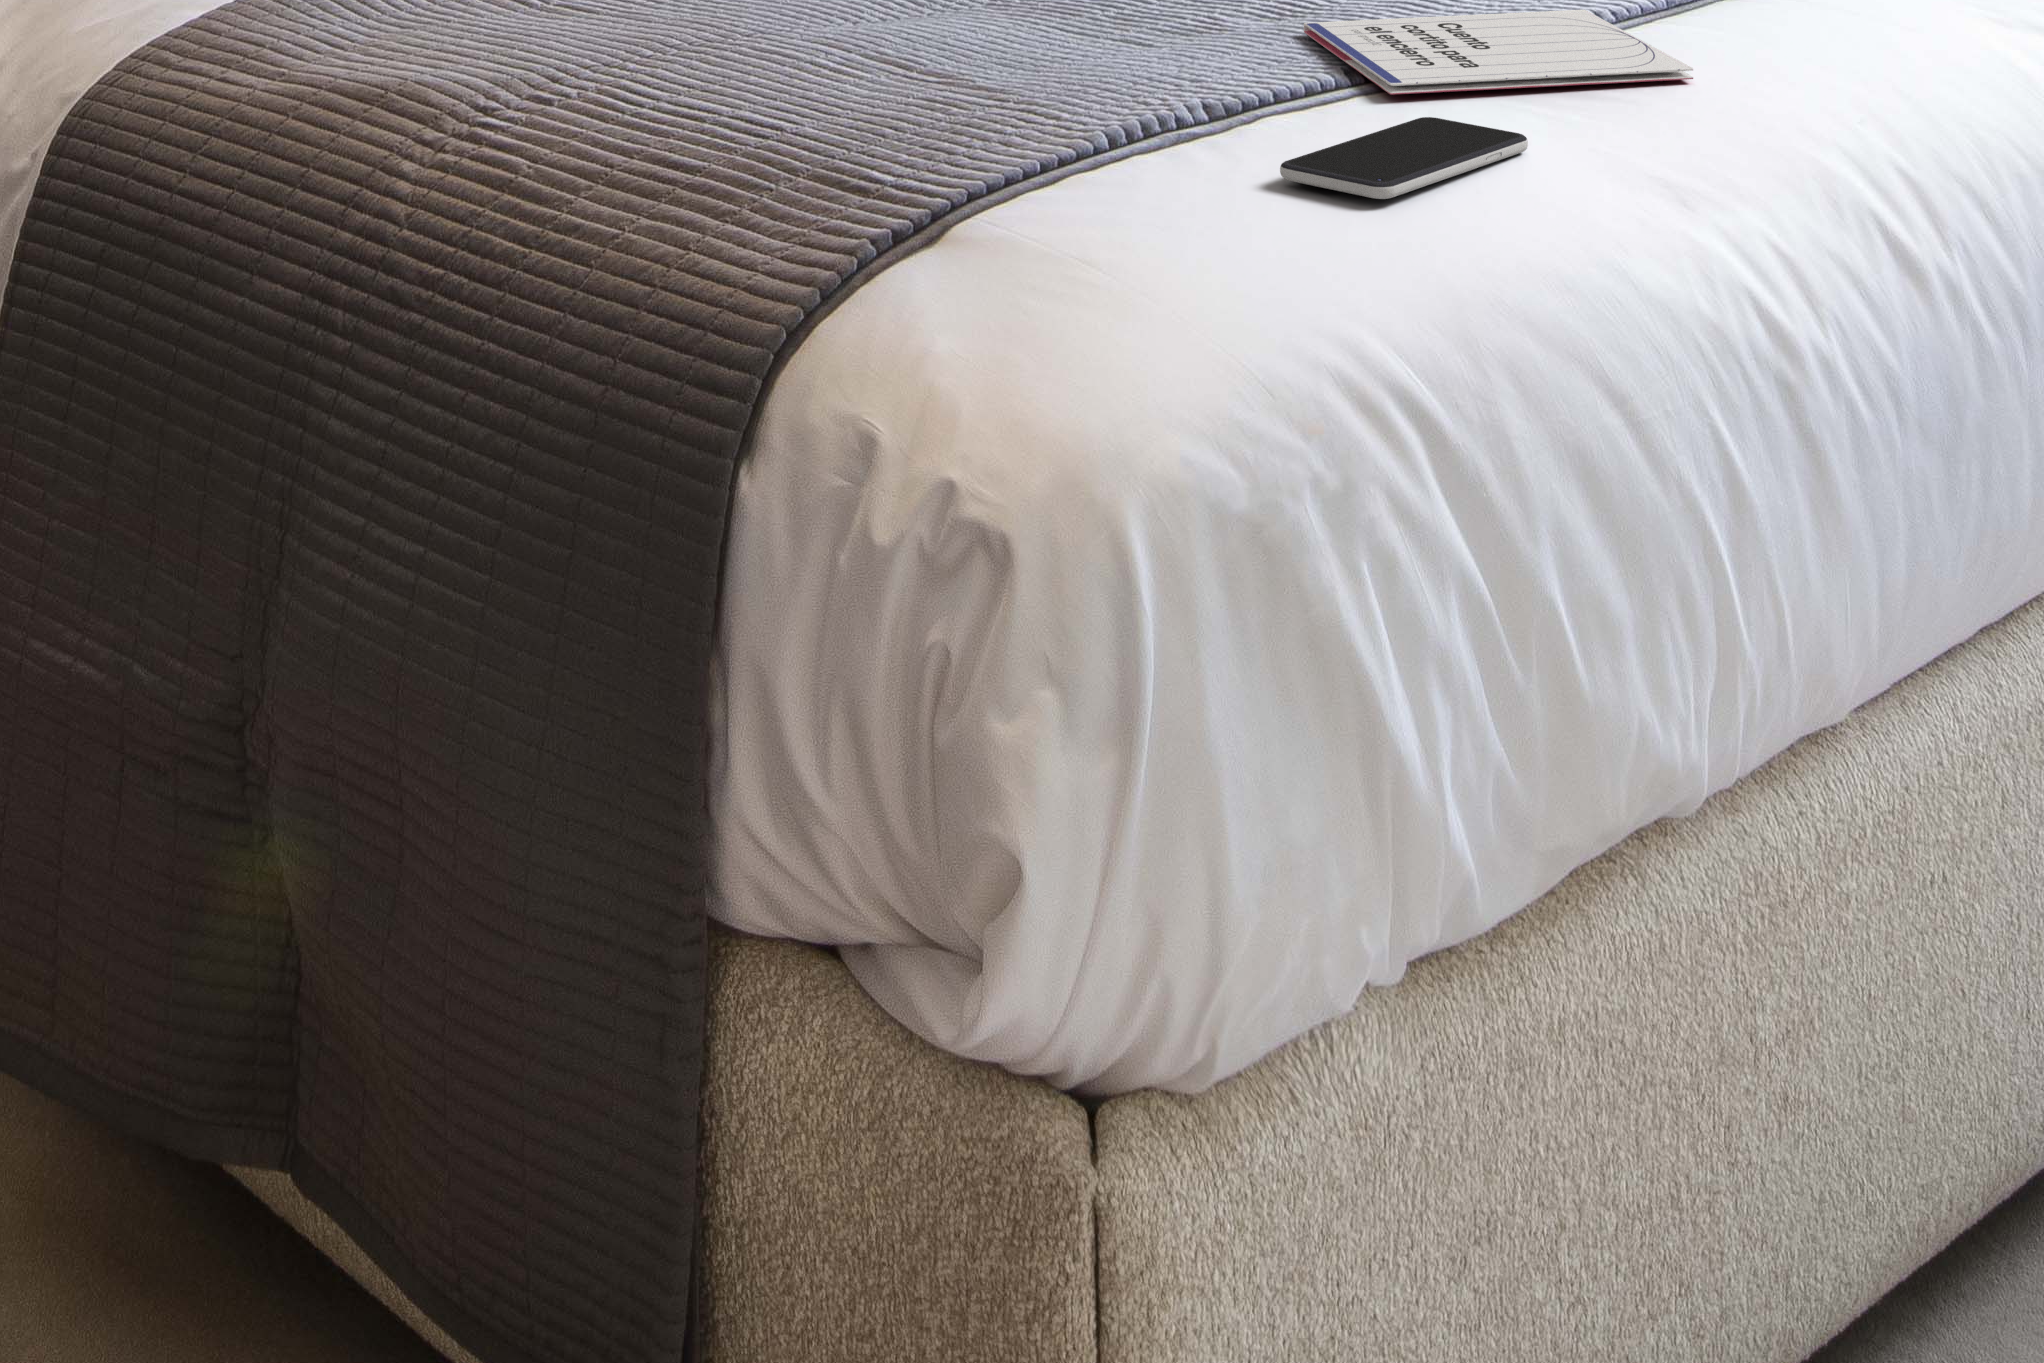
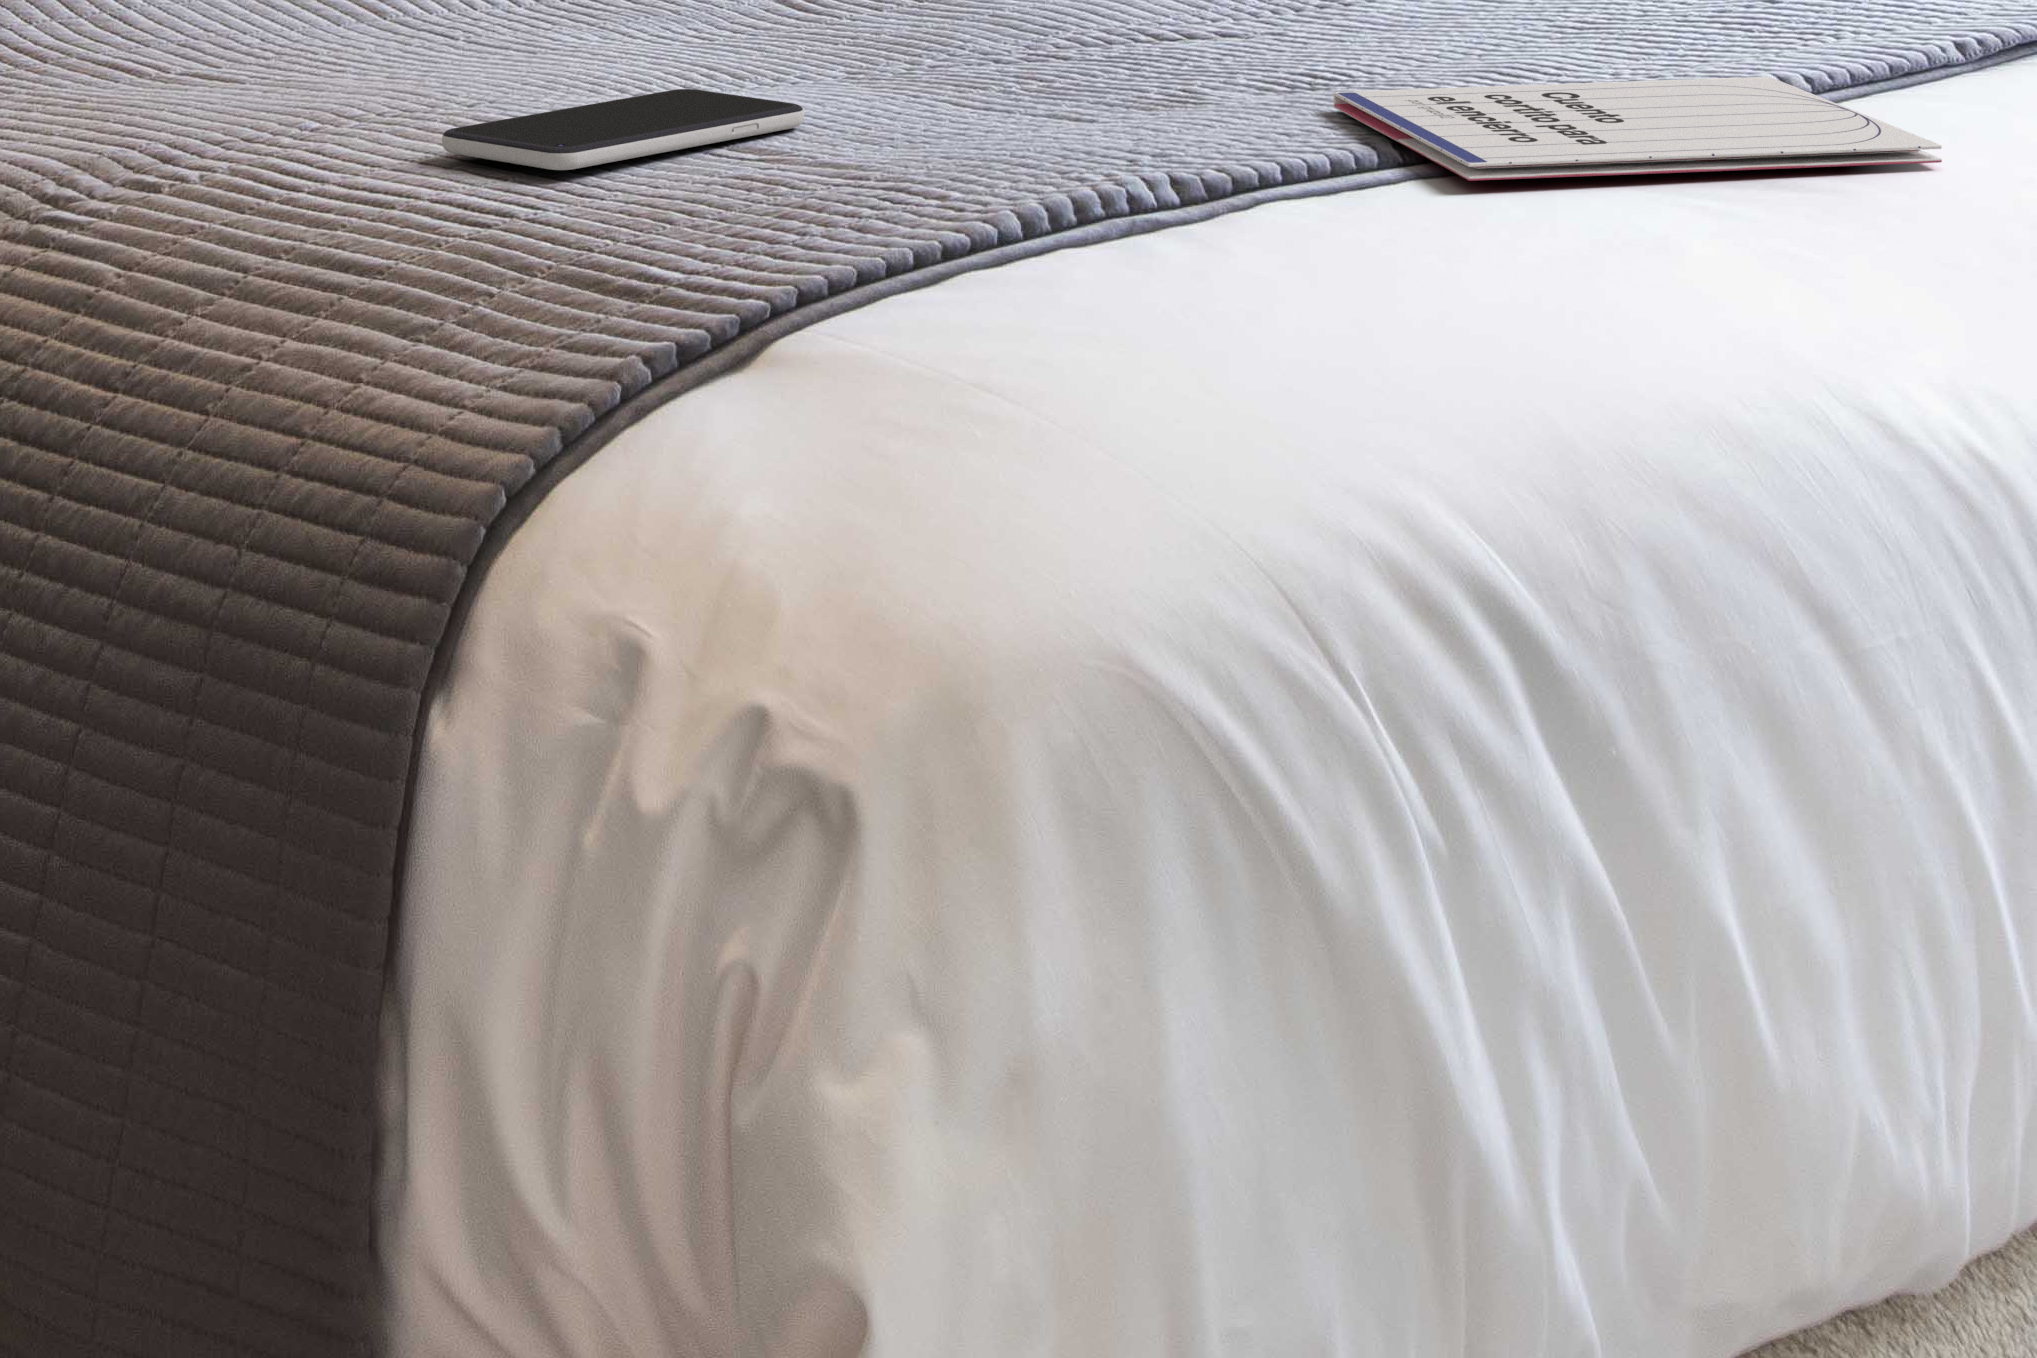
smartphone: present [1280,117,1528,199] -> present [442,89,804,170]

